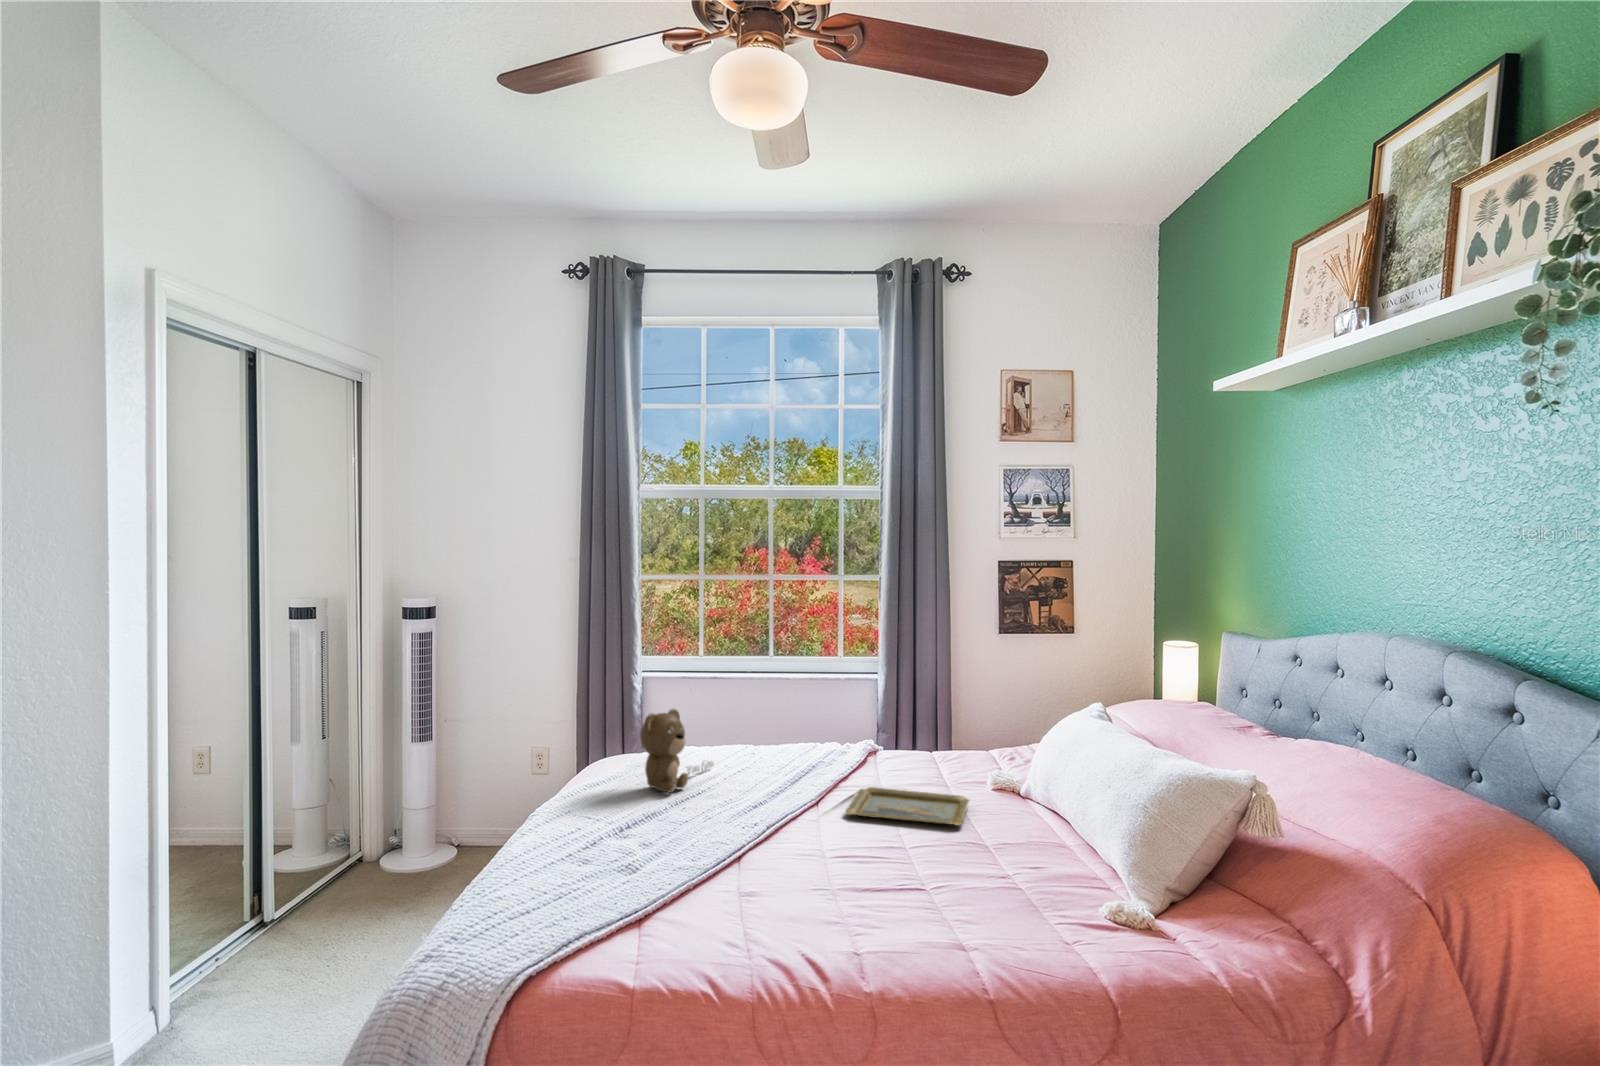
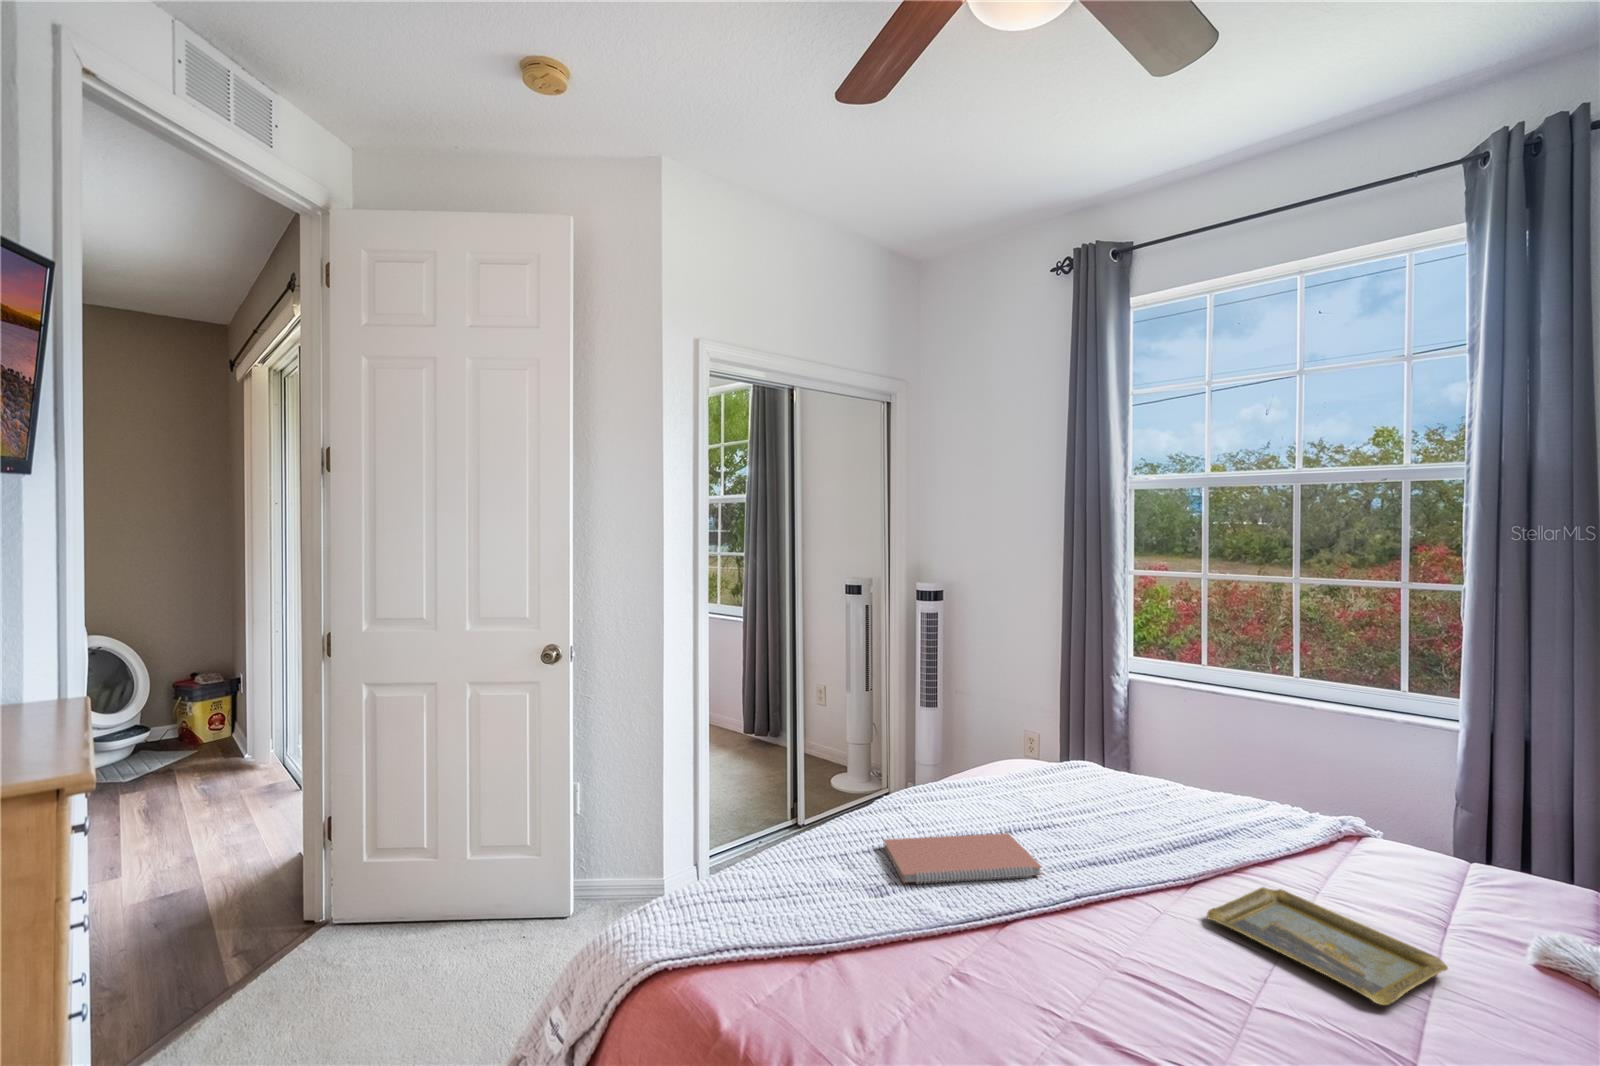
teddy bear: present [640,709,714,793] -> none [985,725,1096,818]
notebook: none [595,802,736,856] -> present [883,833,1042,883]

